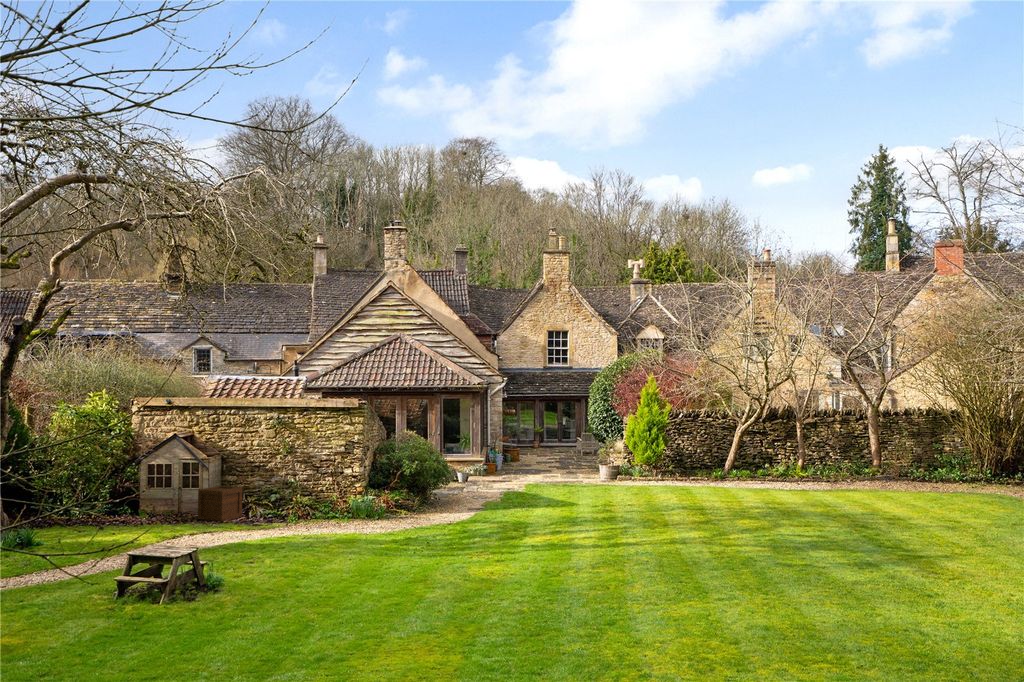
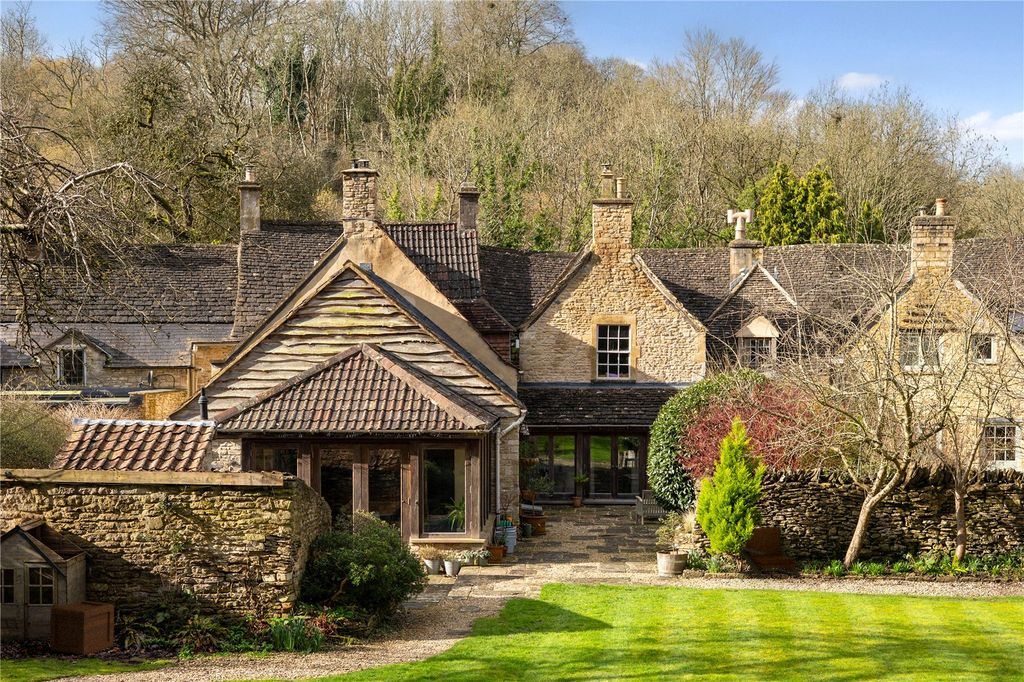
lounge chair: none [652,447,694,480] -> present [738,527,801,579]

